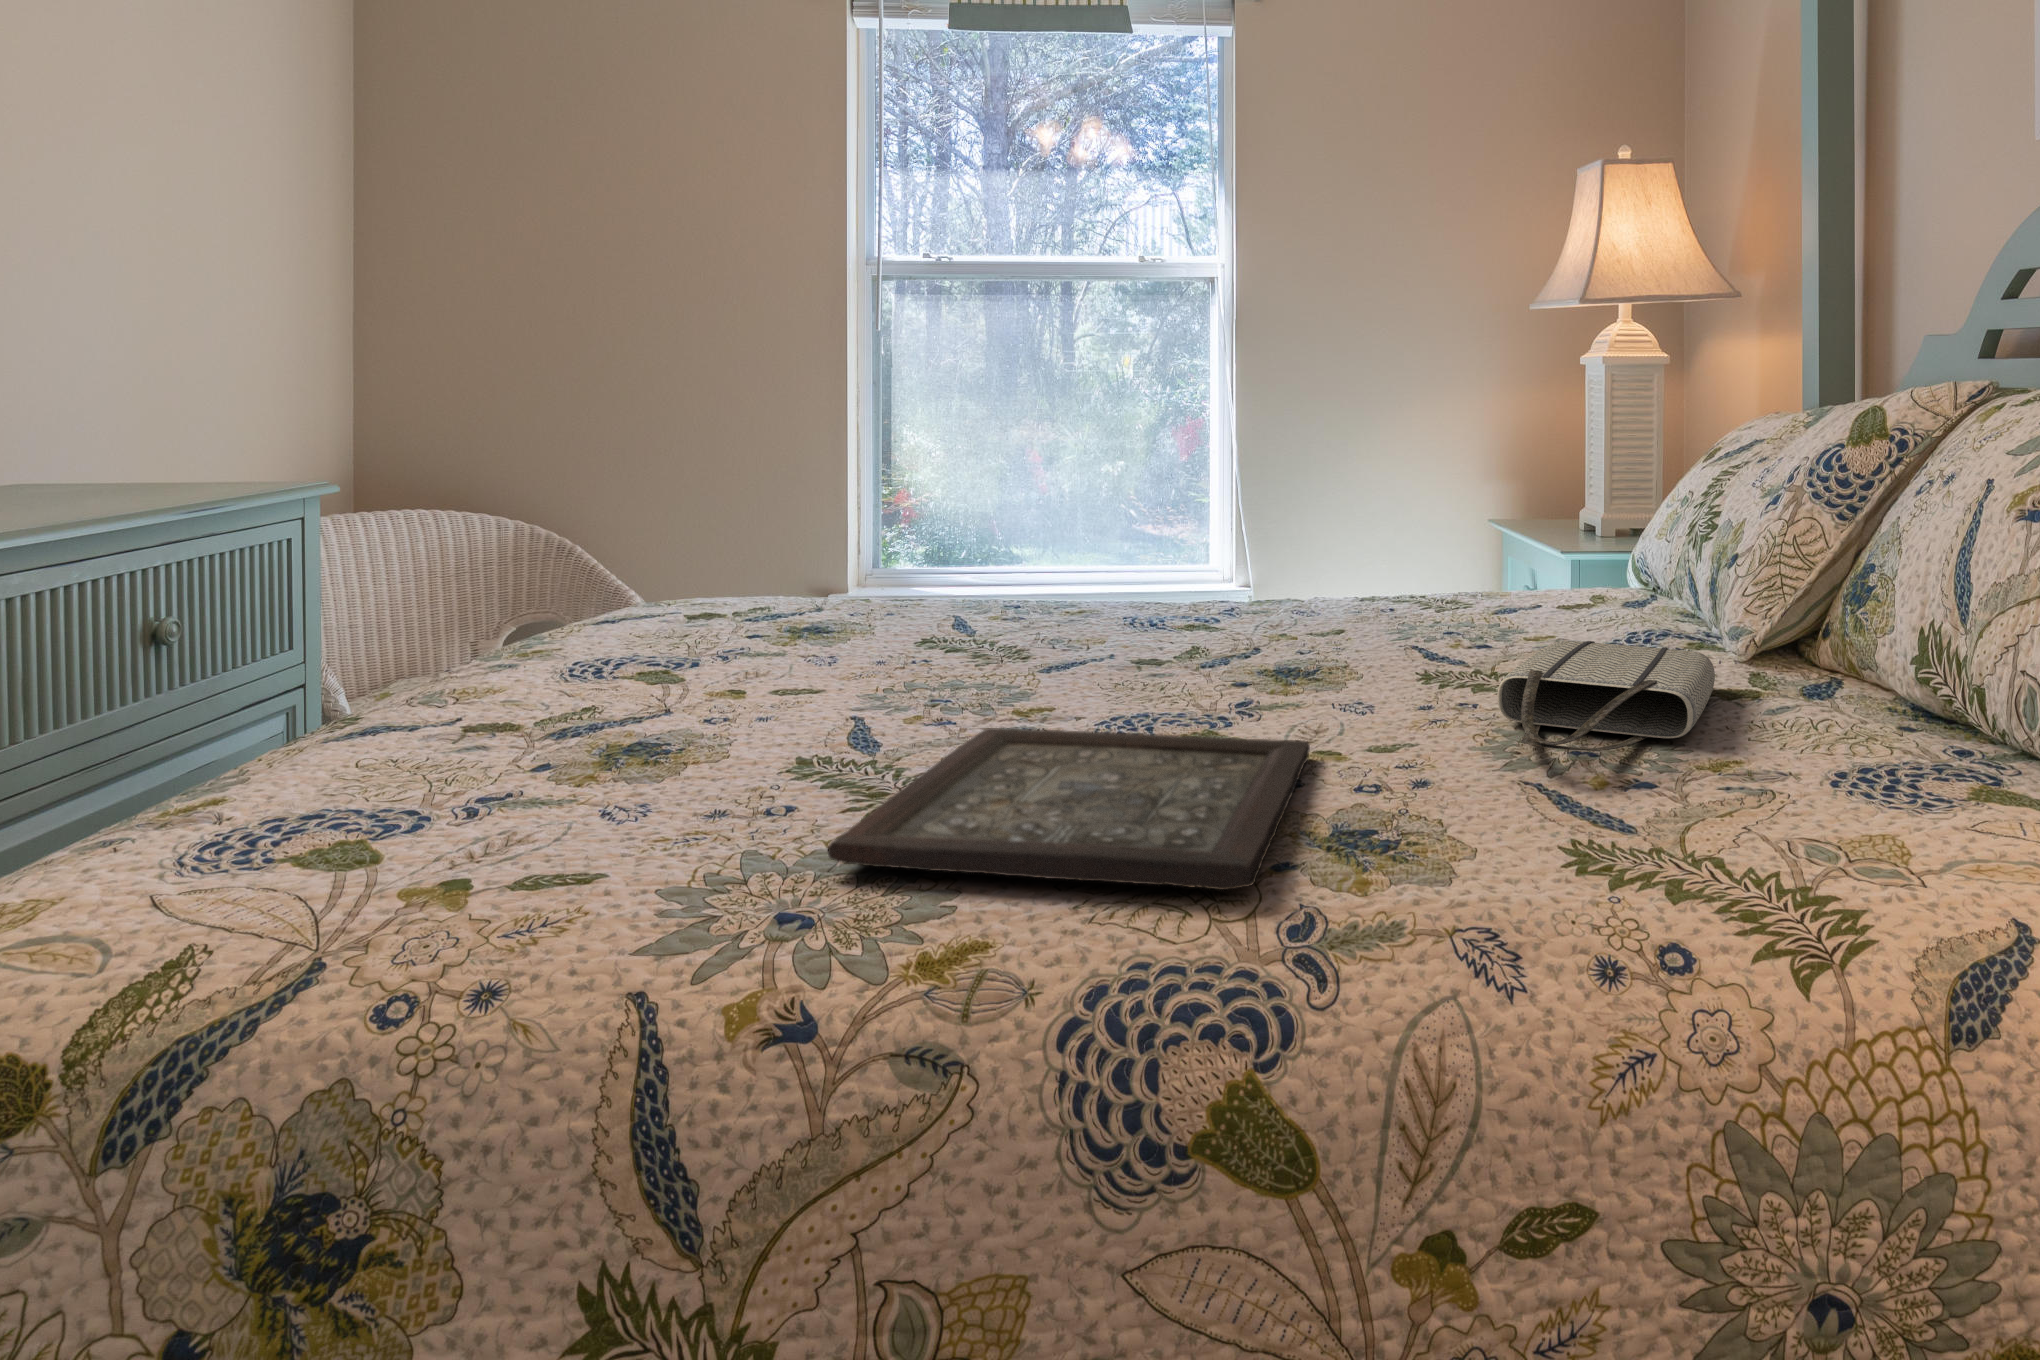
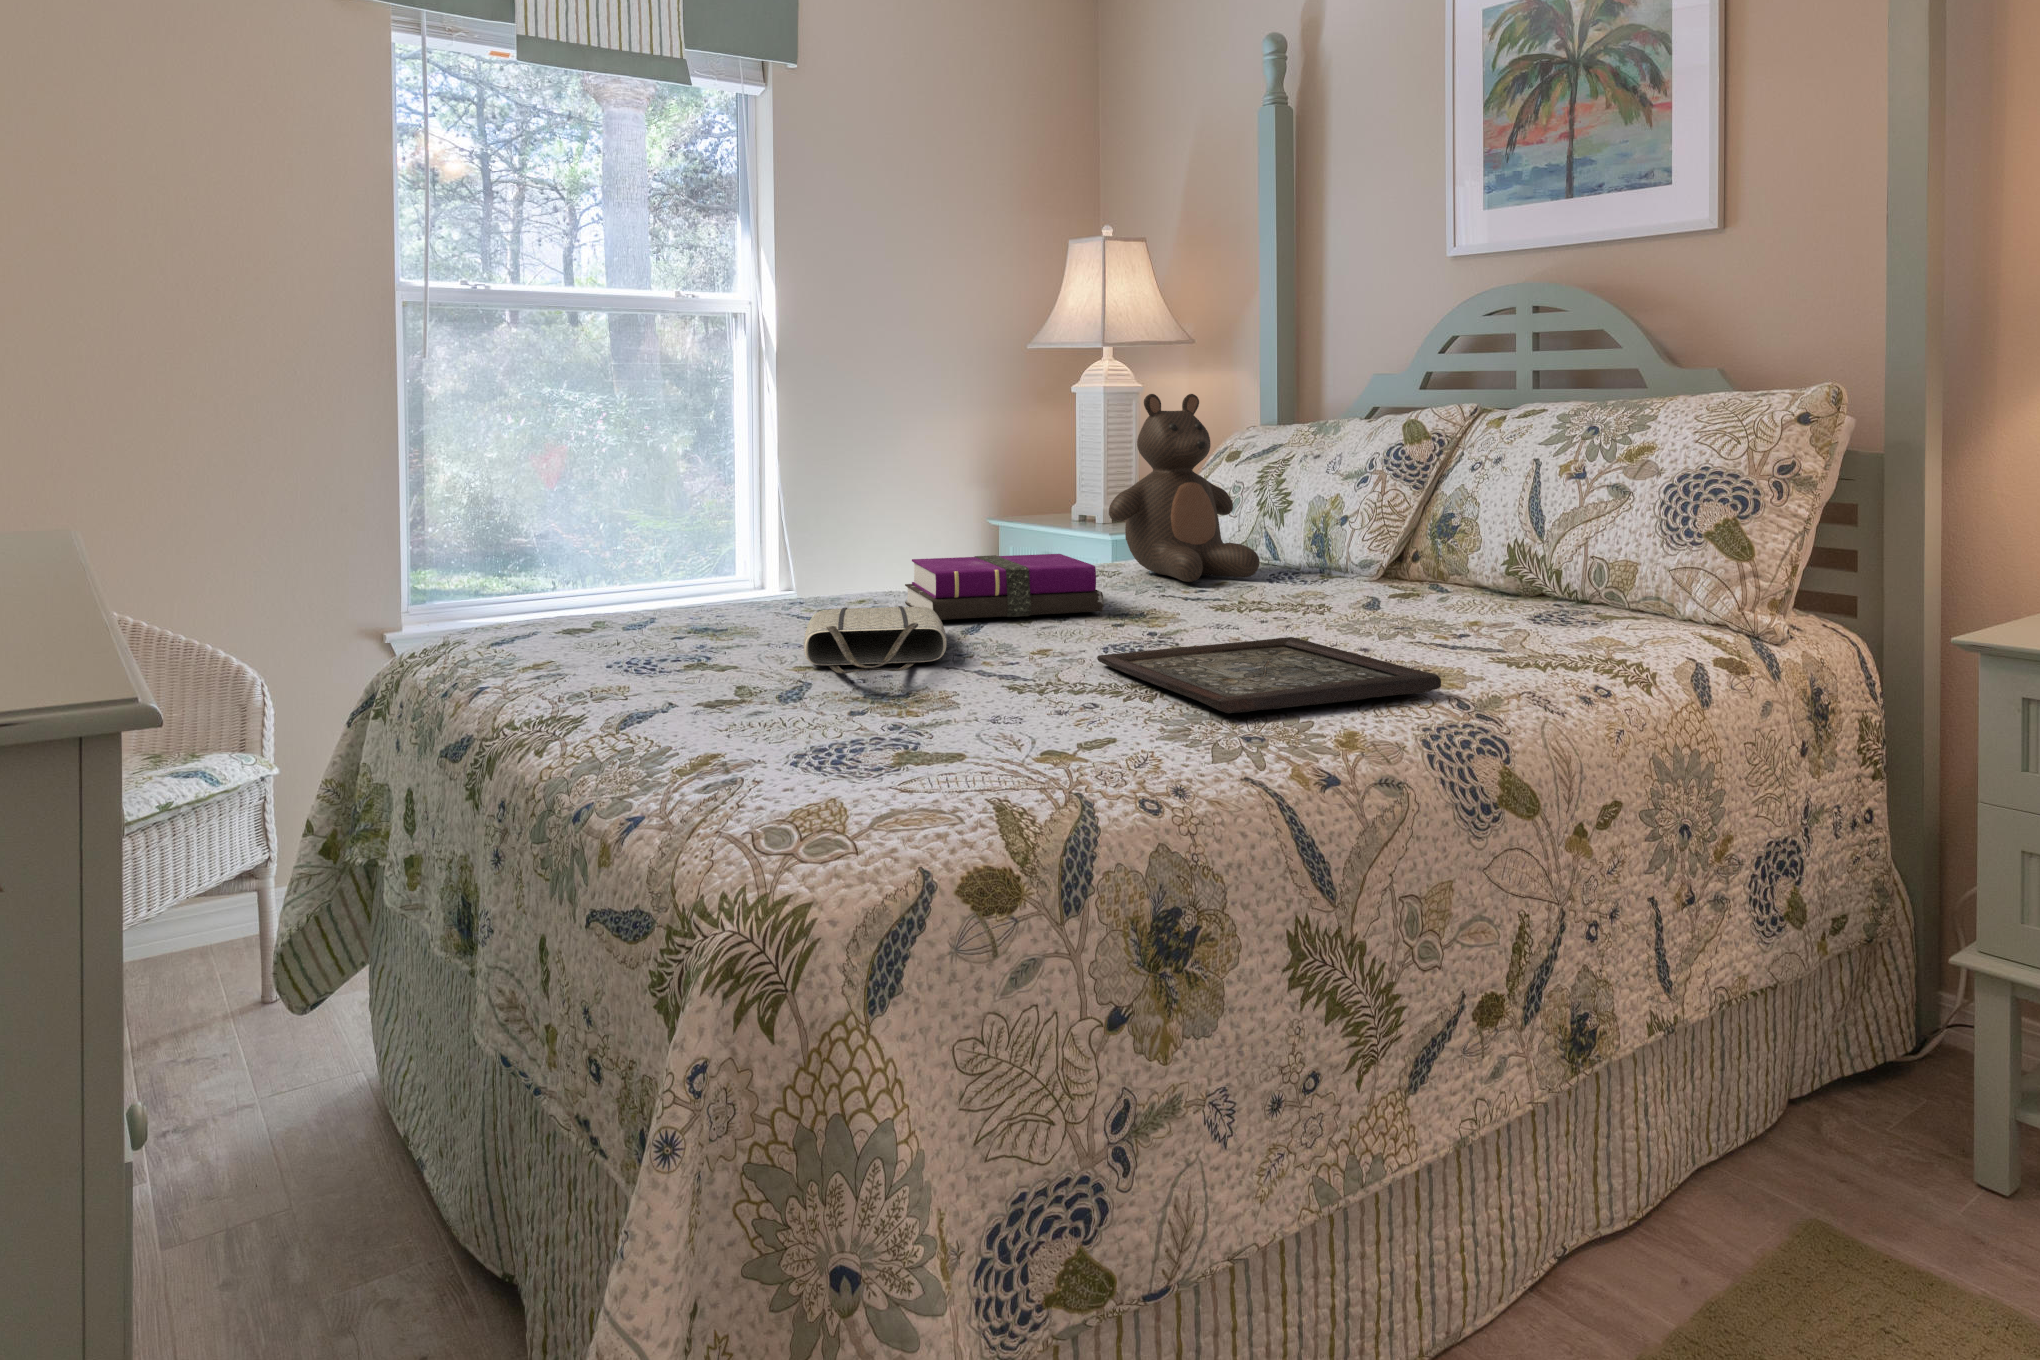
teddy bear: none [1391,364,1598,629] -> present [1109,394,1260,582]
notebook: none [1006,564,1269,658] -> present [905,554,1103,620]
tote bag: present [1497,641,1715,751] -> present [804,606,947,673]

